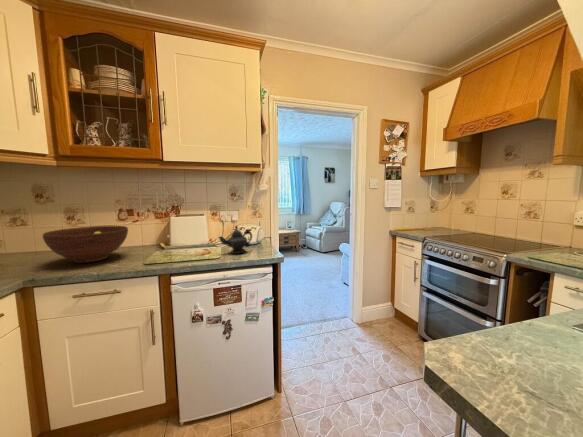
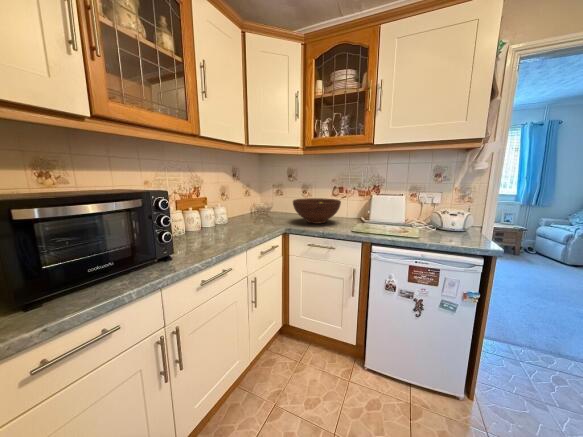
teapot: present [219,226,252,254] -> none [419,207,460,237]

